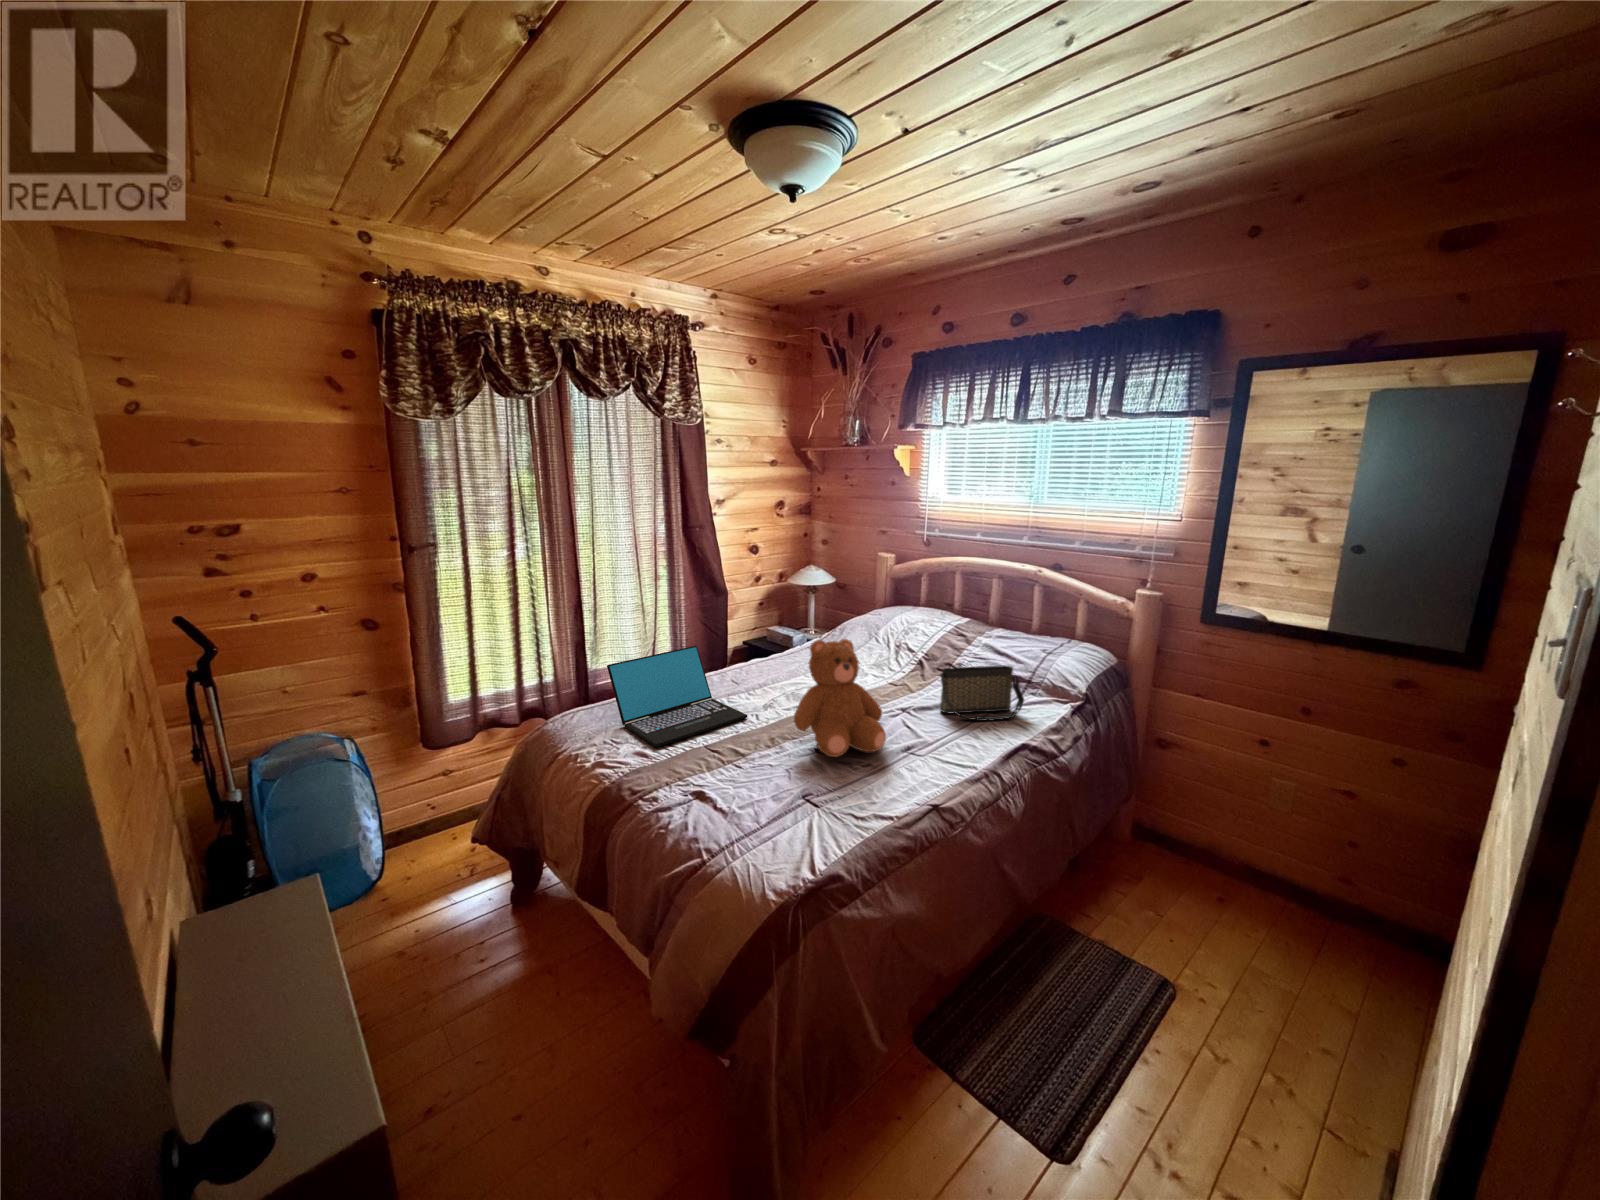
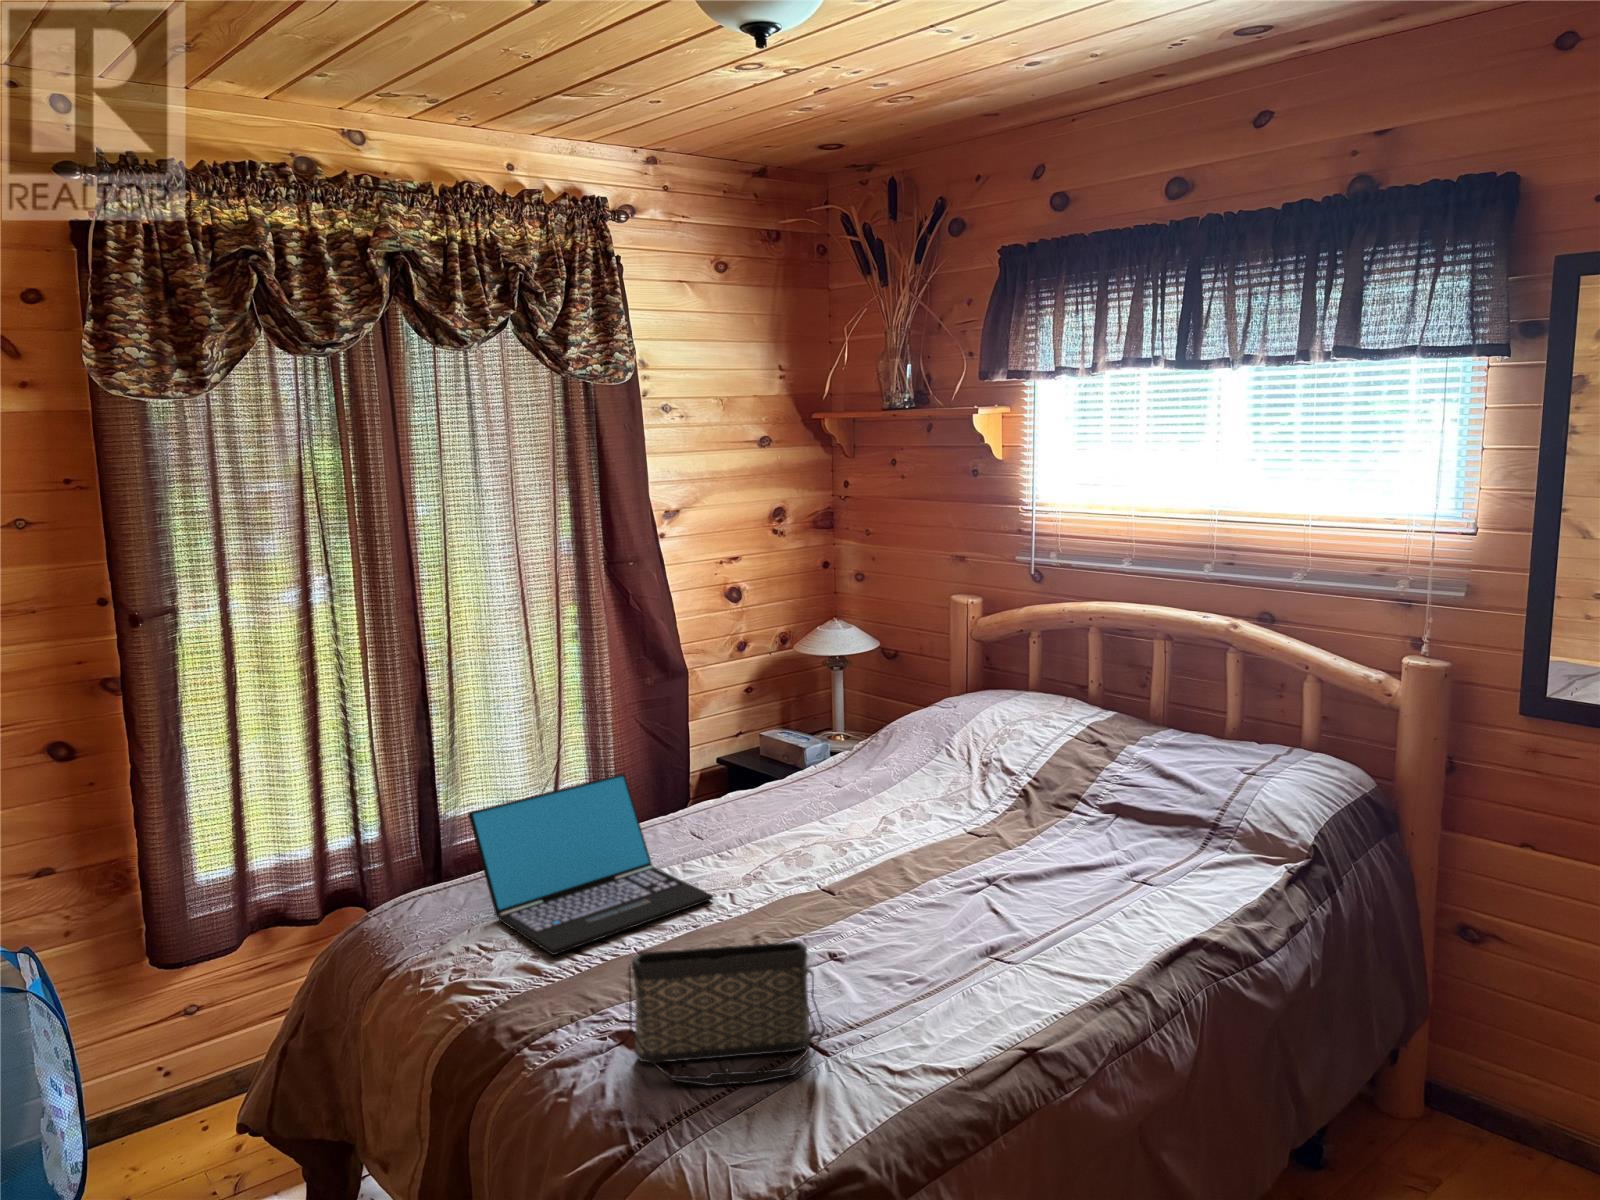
teddy bear: present [794,639,886,757] -> none [788,757,952,970]
handbag: present [940,665,1024,721] -> present [628,942,825,1086]

